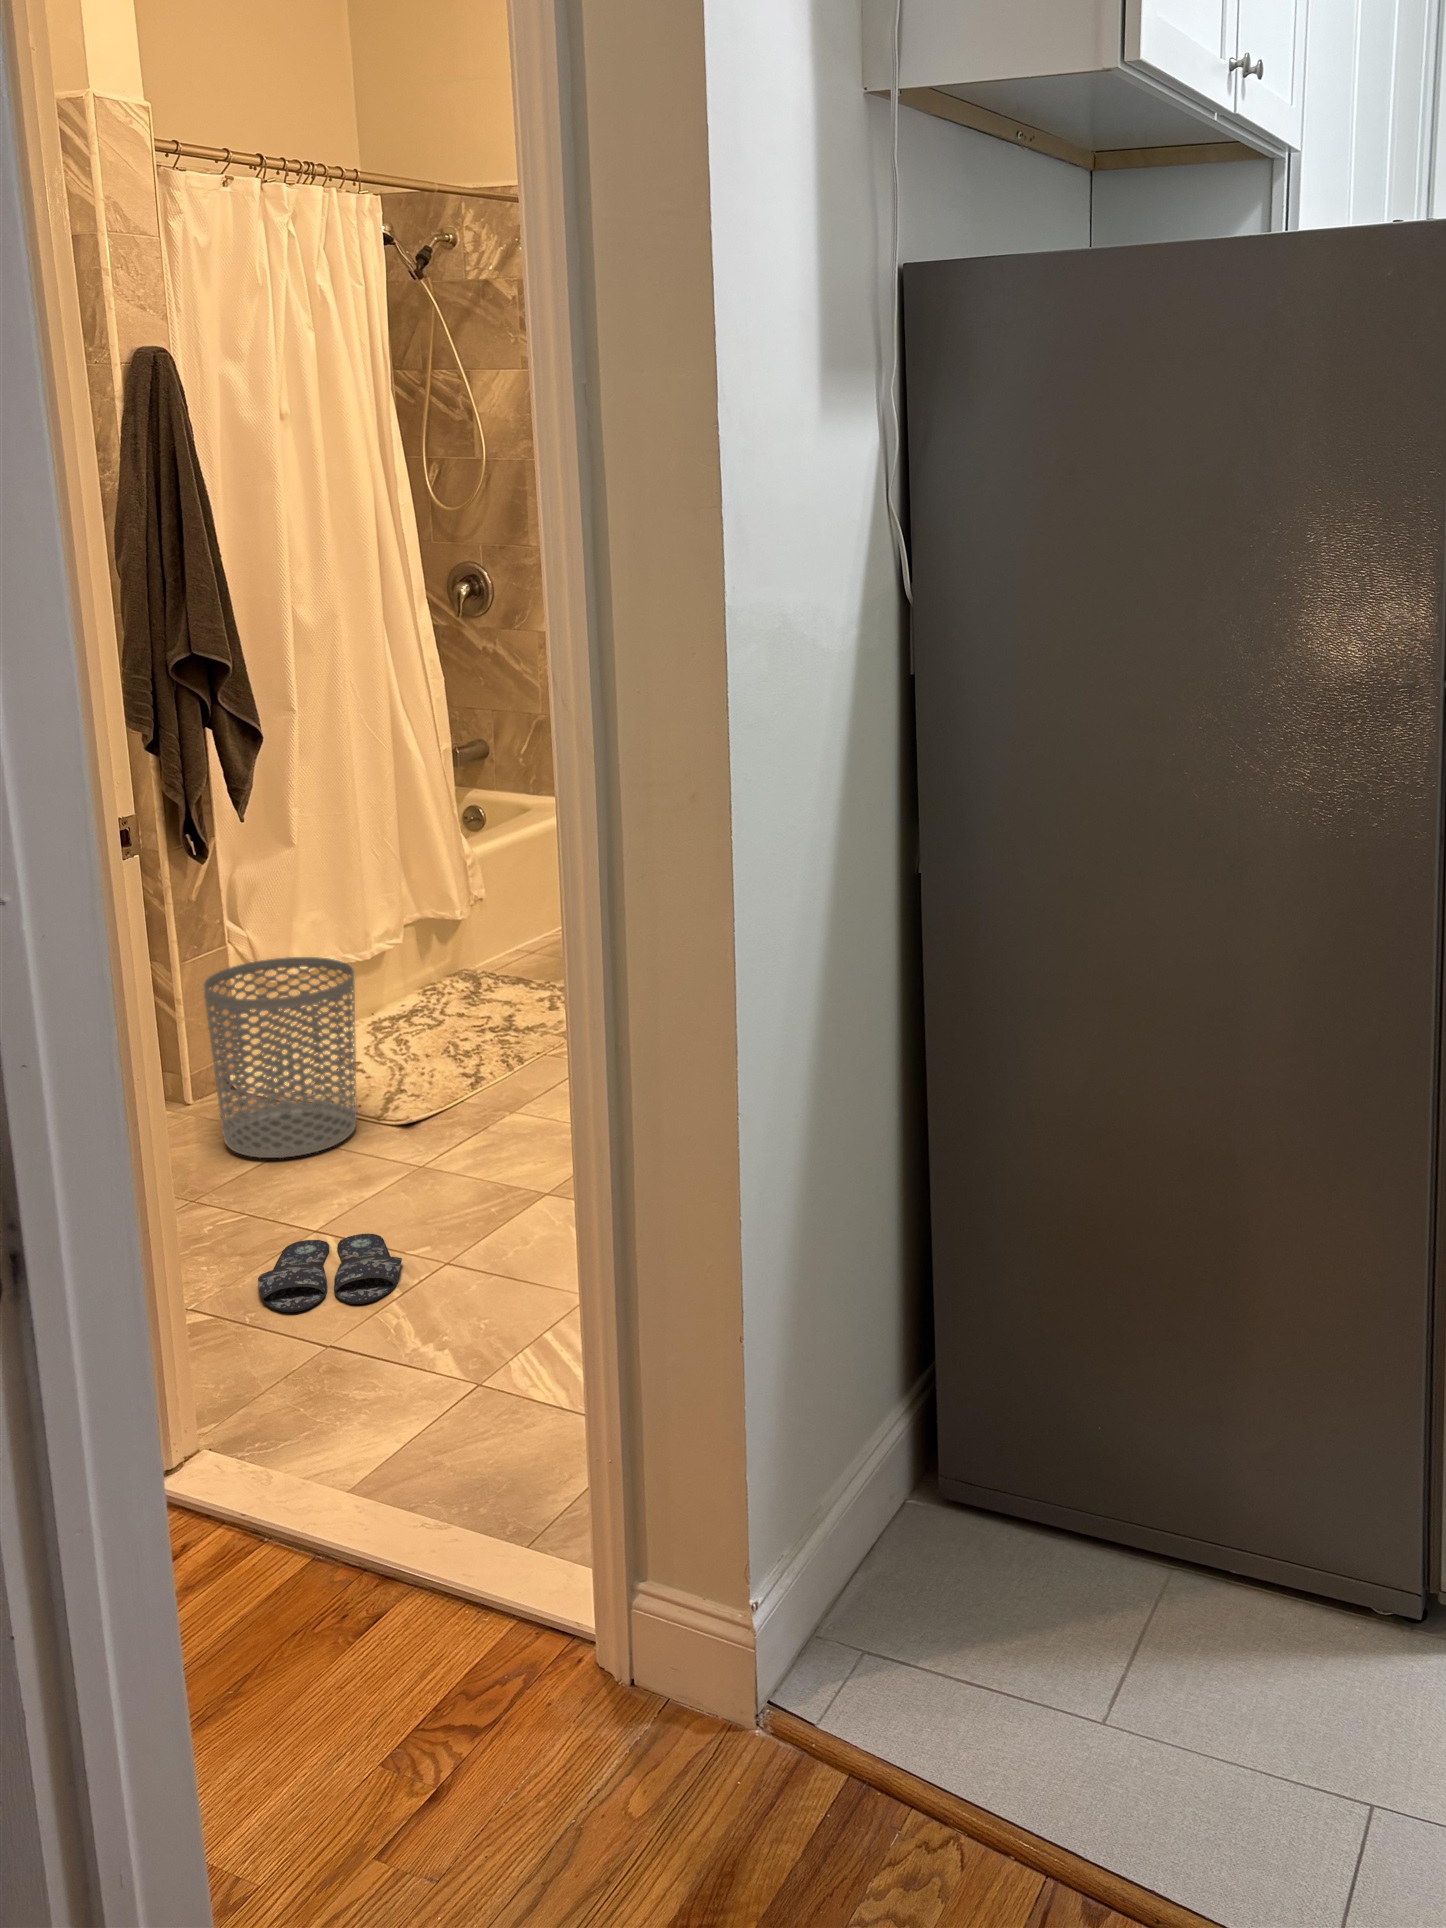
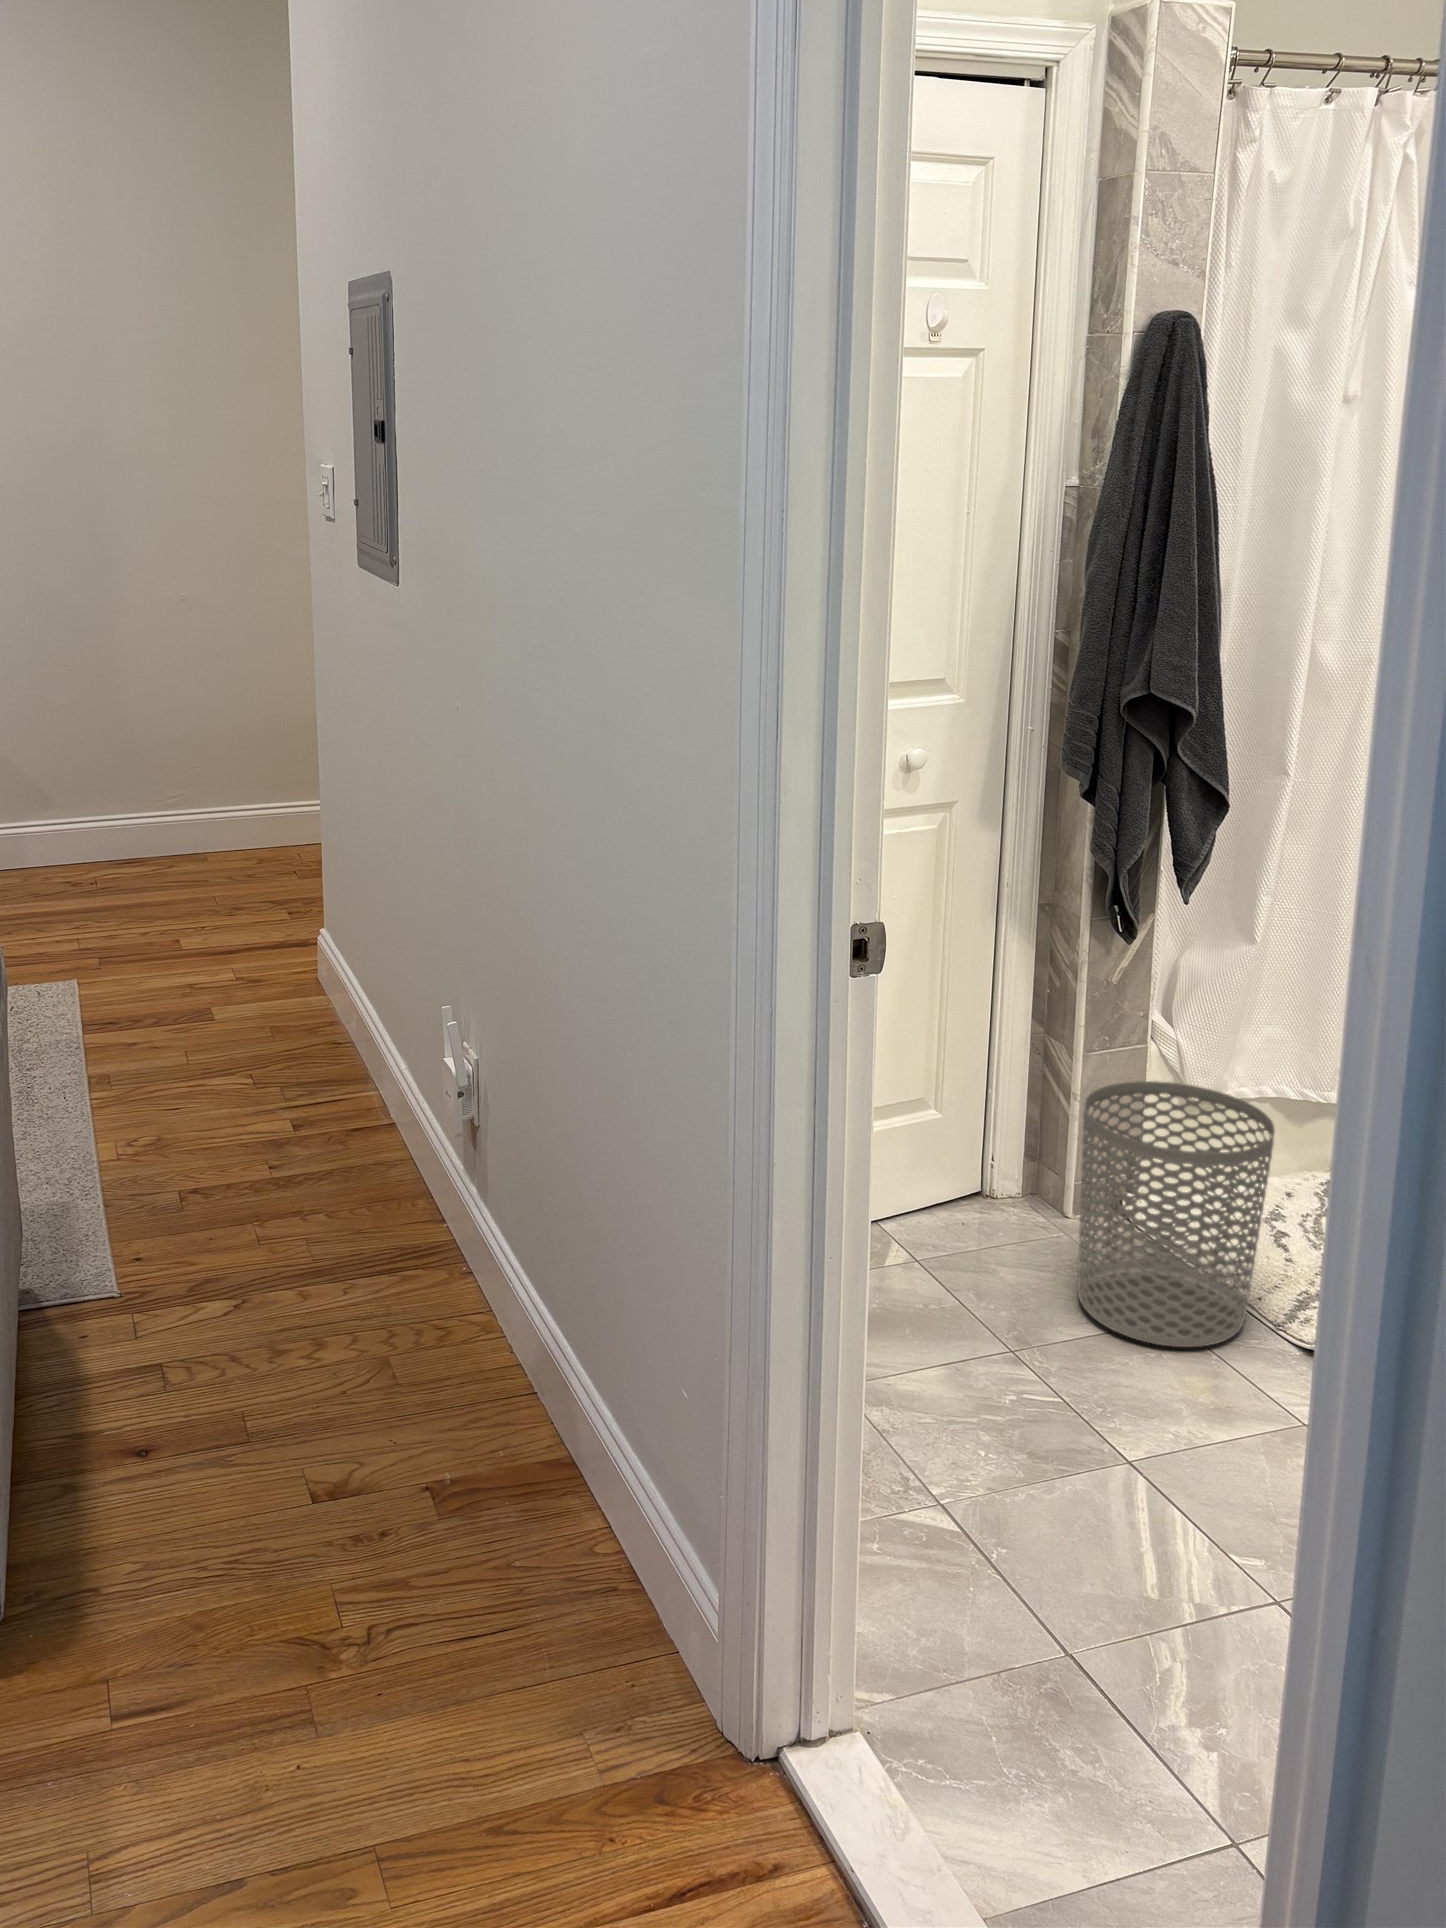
slippers: present [258,1234,402,1312] -> none [1021,1475,1216,1618]

